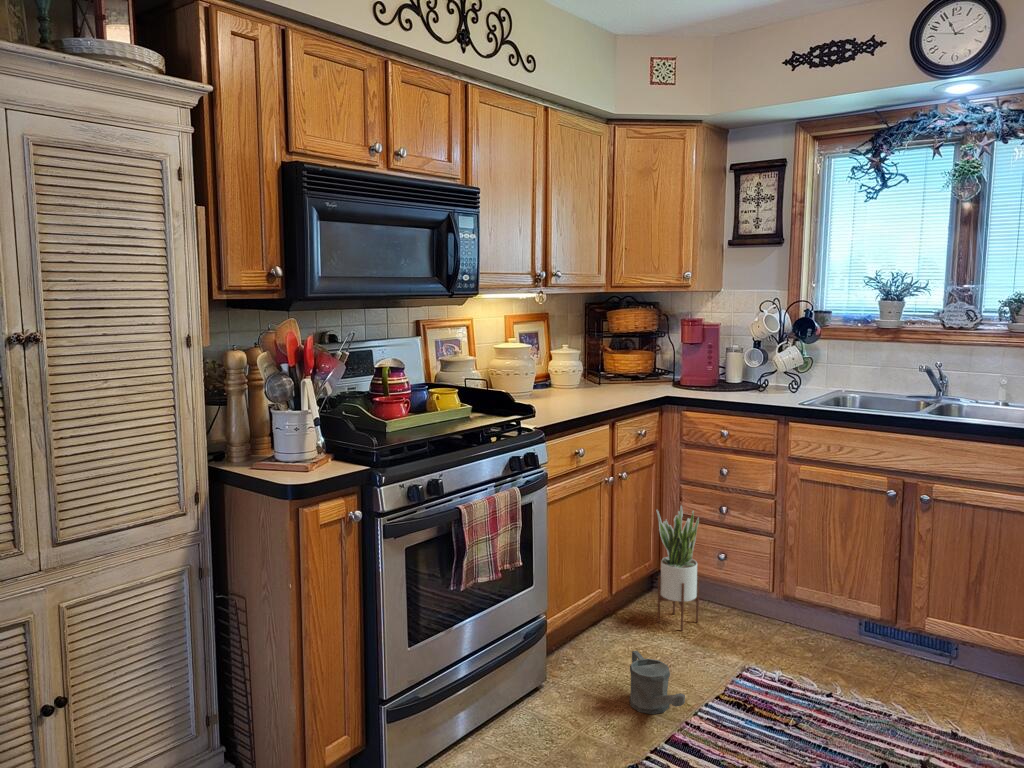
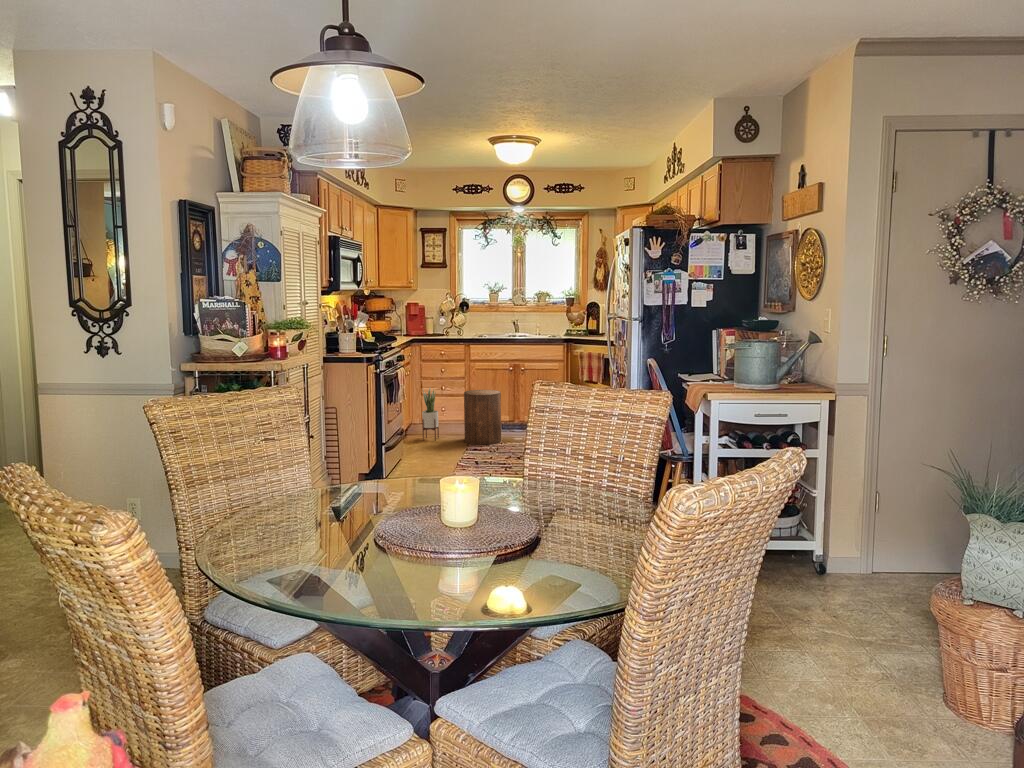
stool: none [744,531,845,684] -> present [464,390,501,445]
watering can: present [629,651,685,714] -> none [435,438,467,457]

